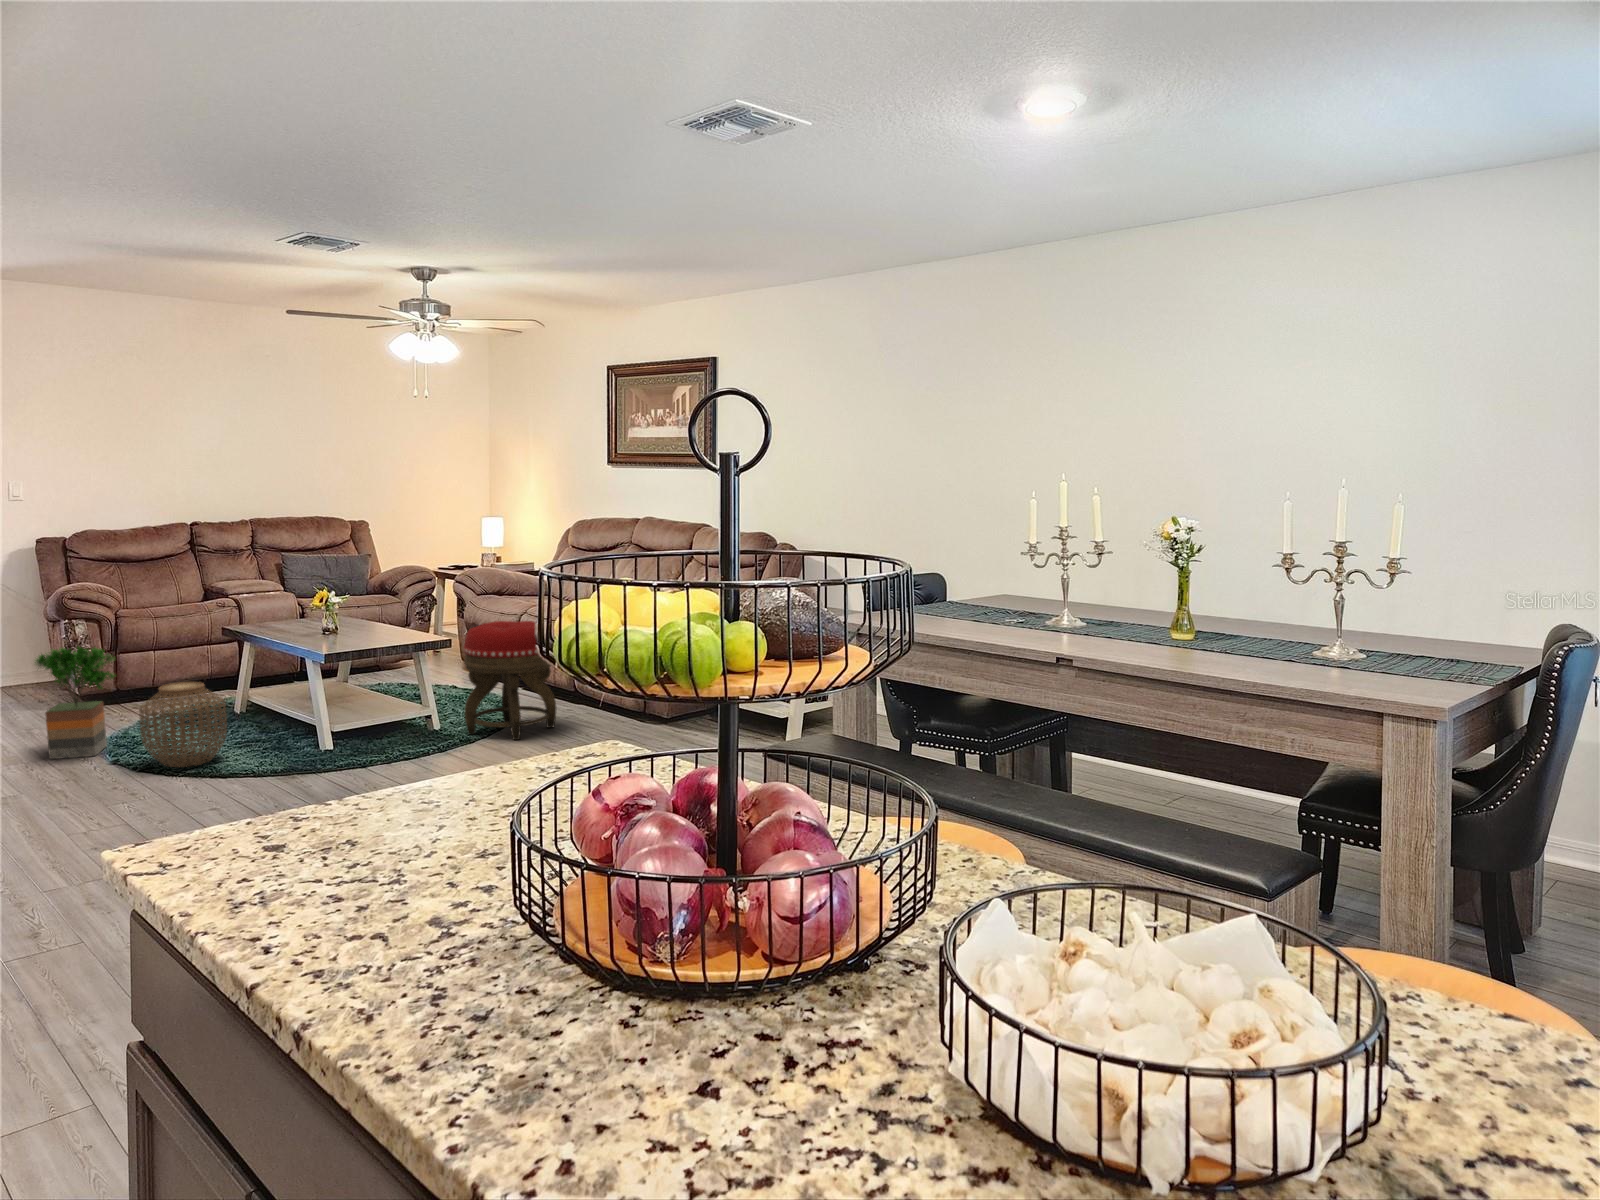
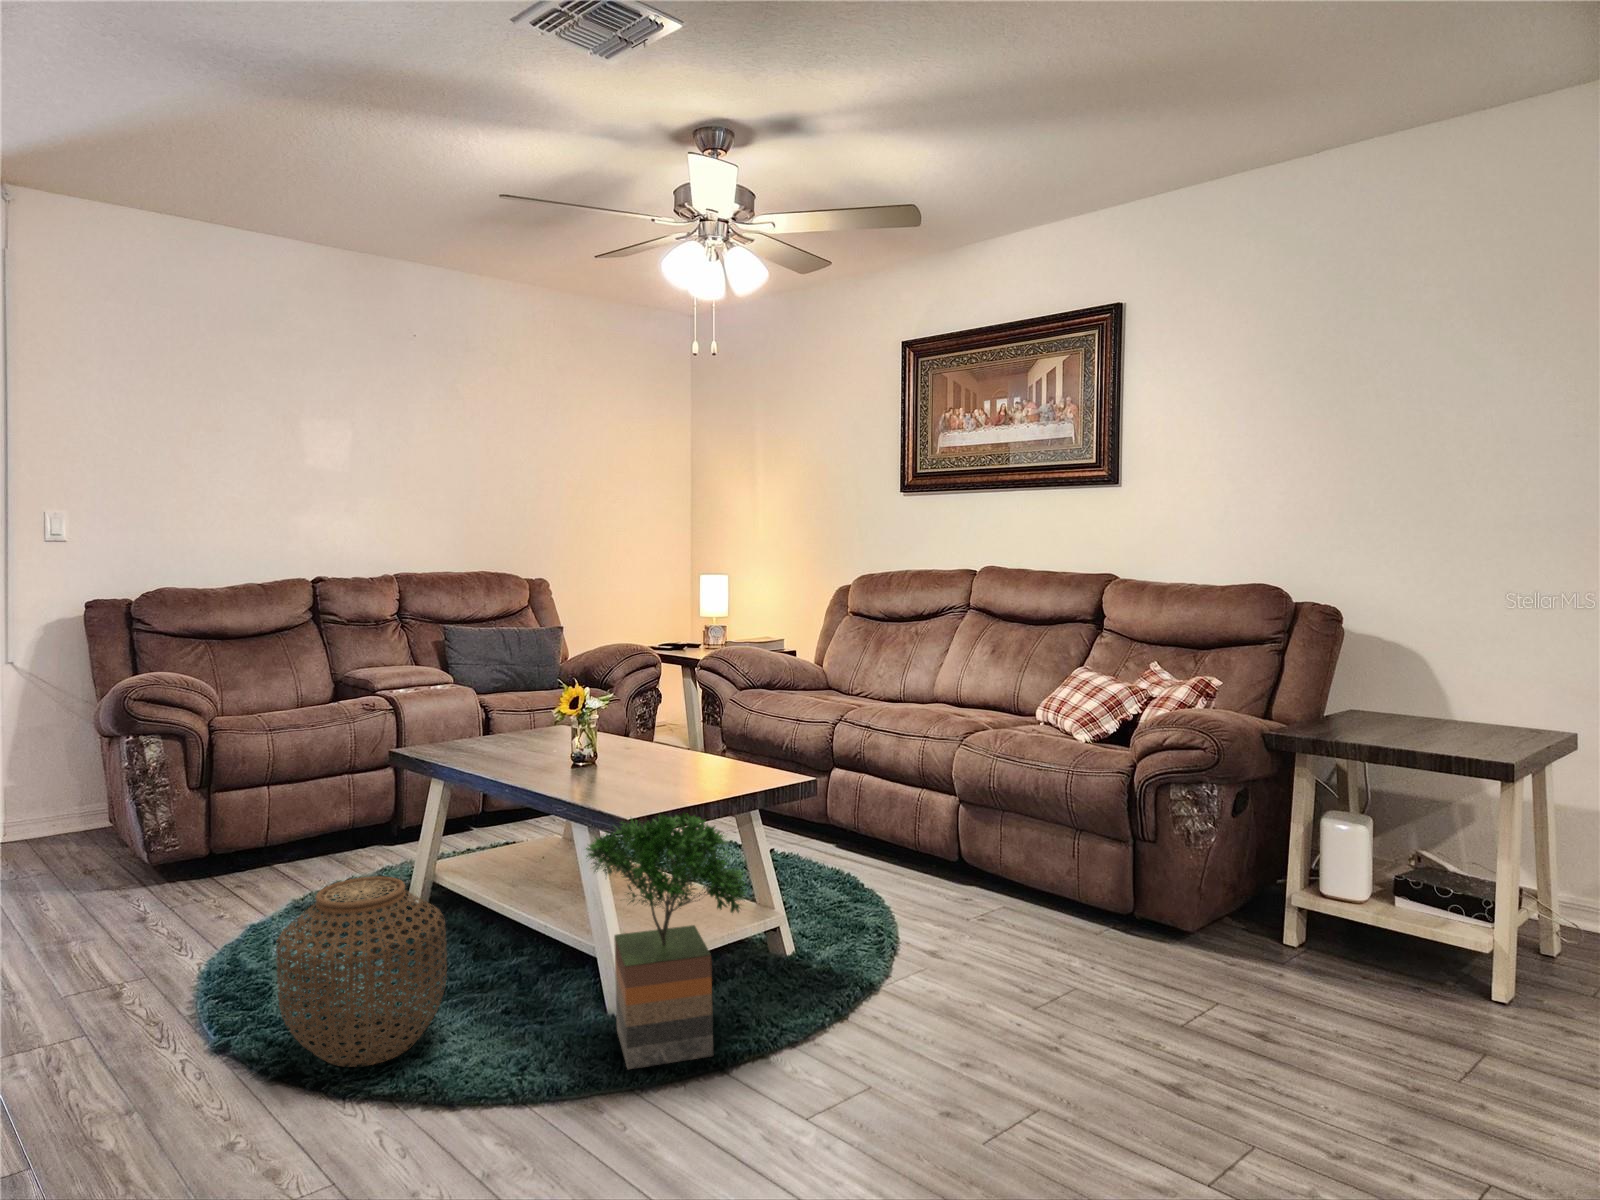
footstool: present [464,621,557,740] -> none [852,732,1014,967]
potted tree: present [35,646,114,759] -> present [586,813,746,1070]

